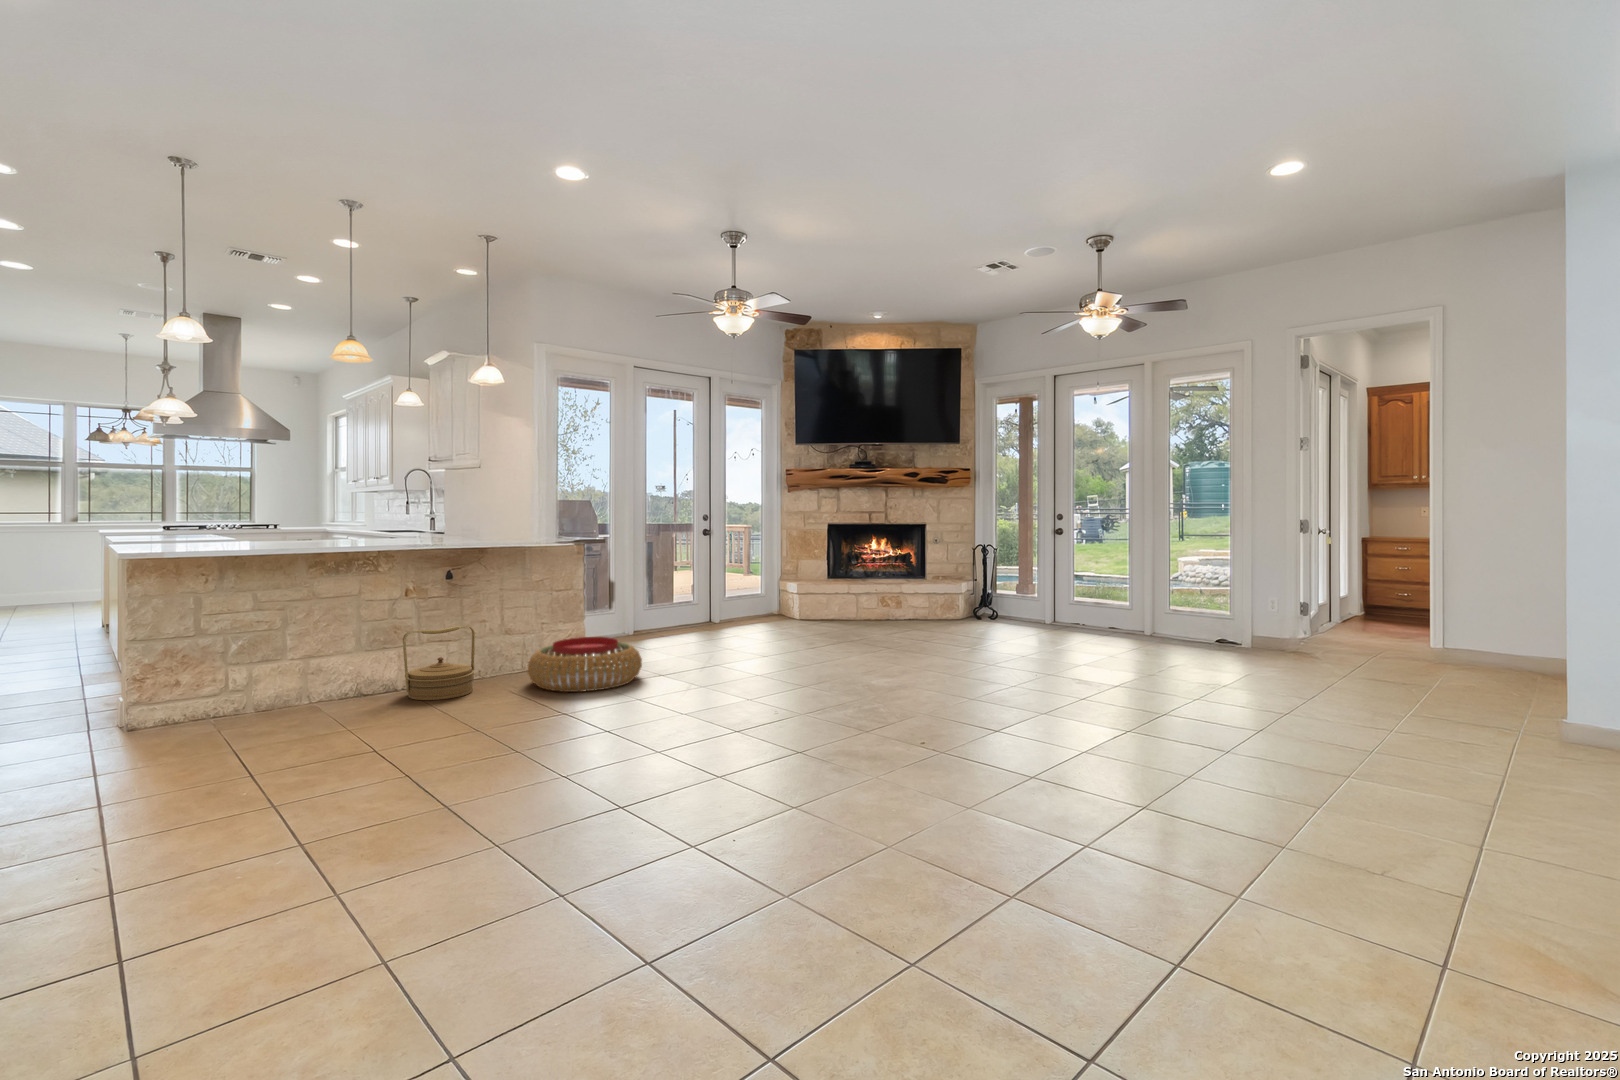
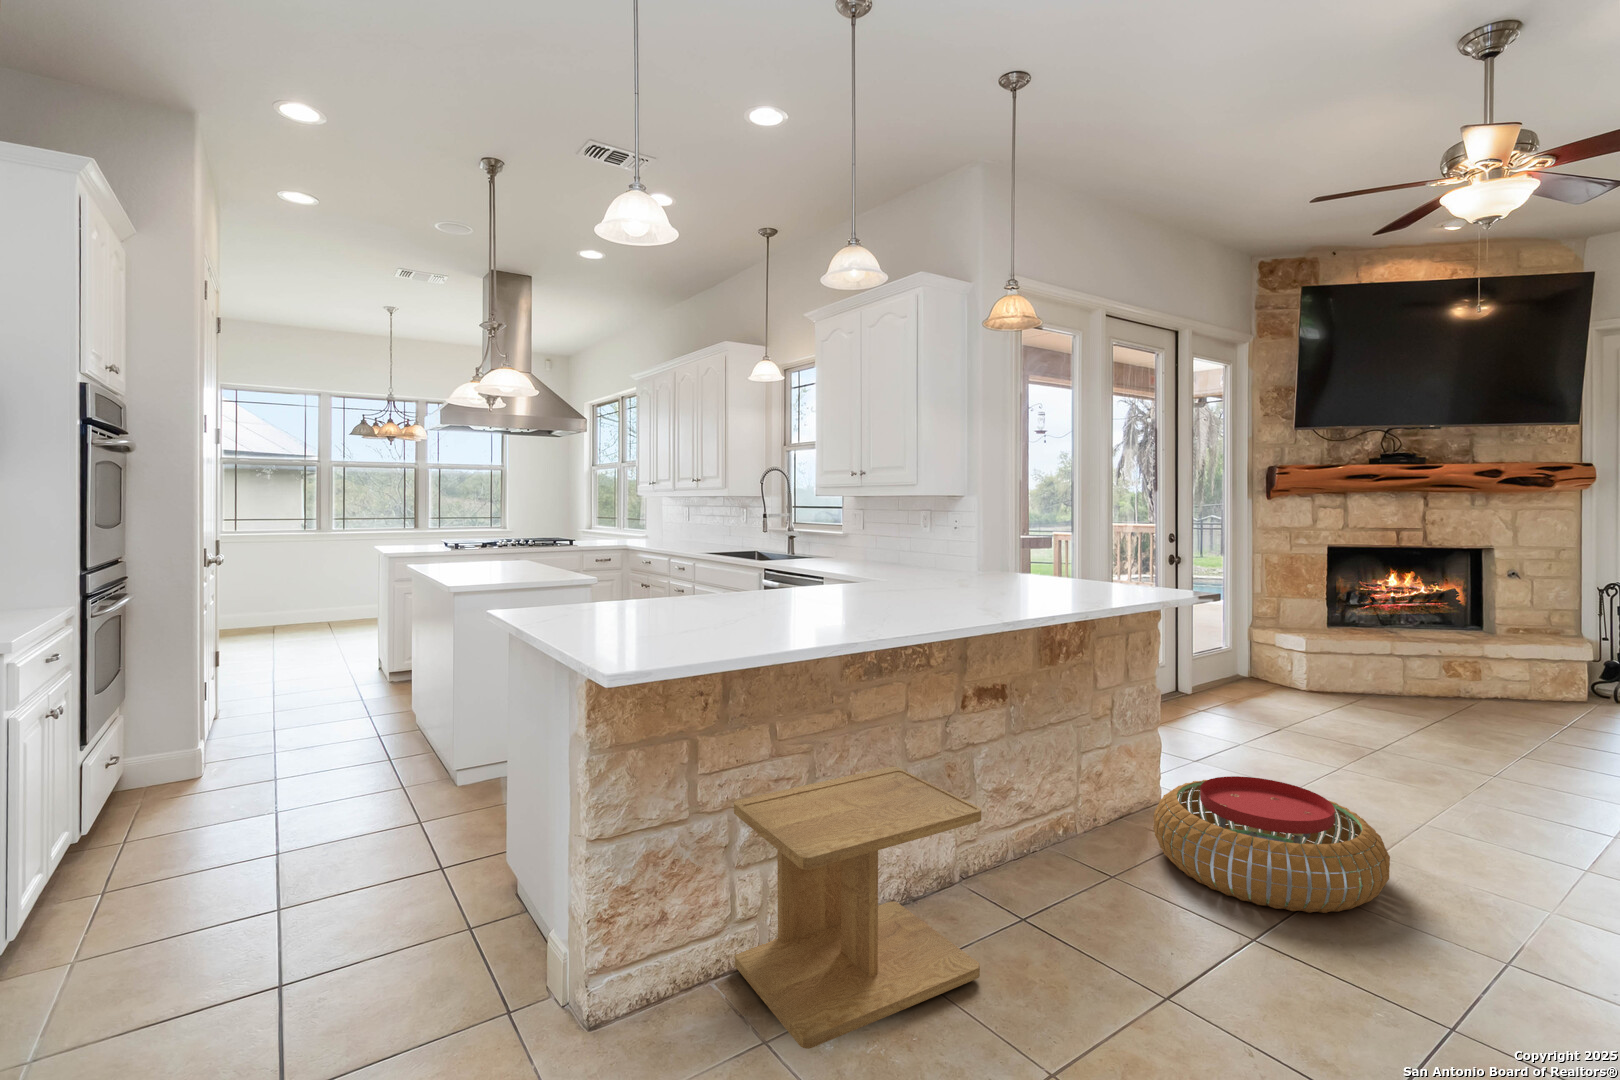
side table: none [221,621,355,731] -> present [734,767,981,1049]
woven basket: present [403,626,475,700] -> none [986,766,1105,925]

